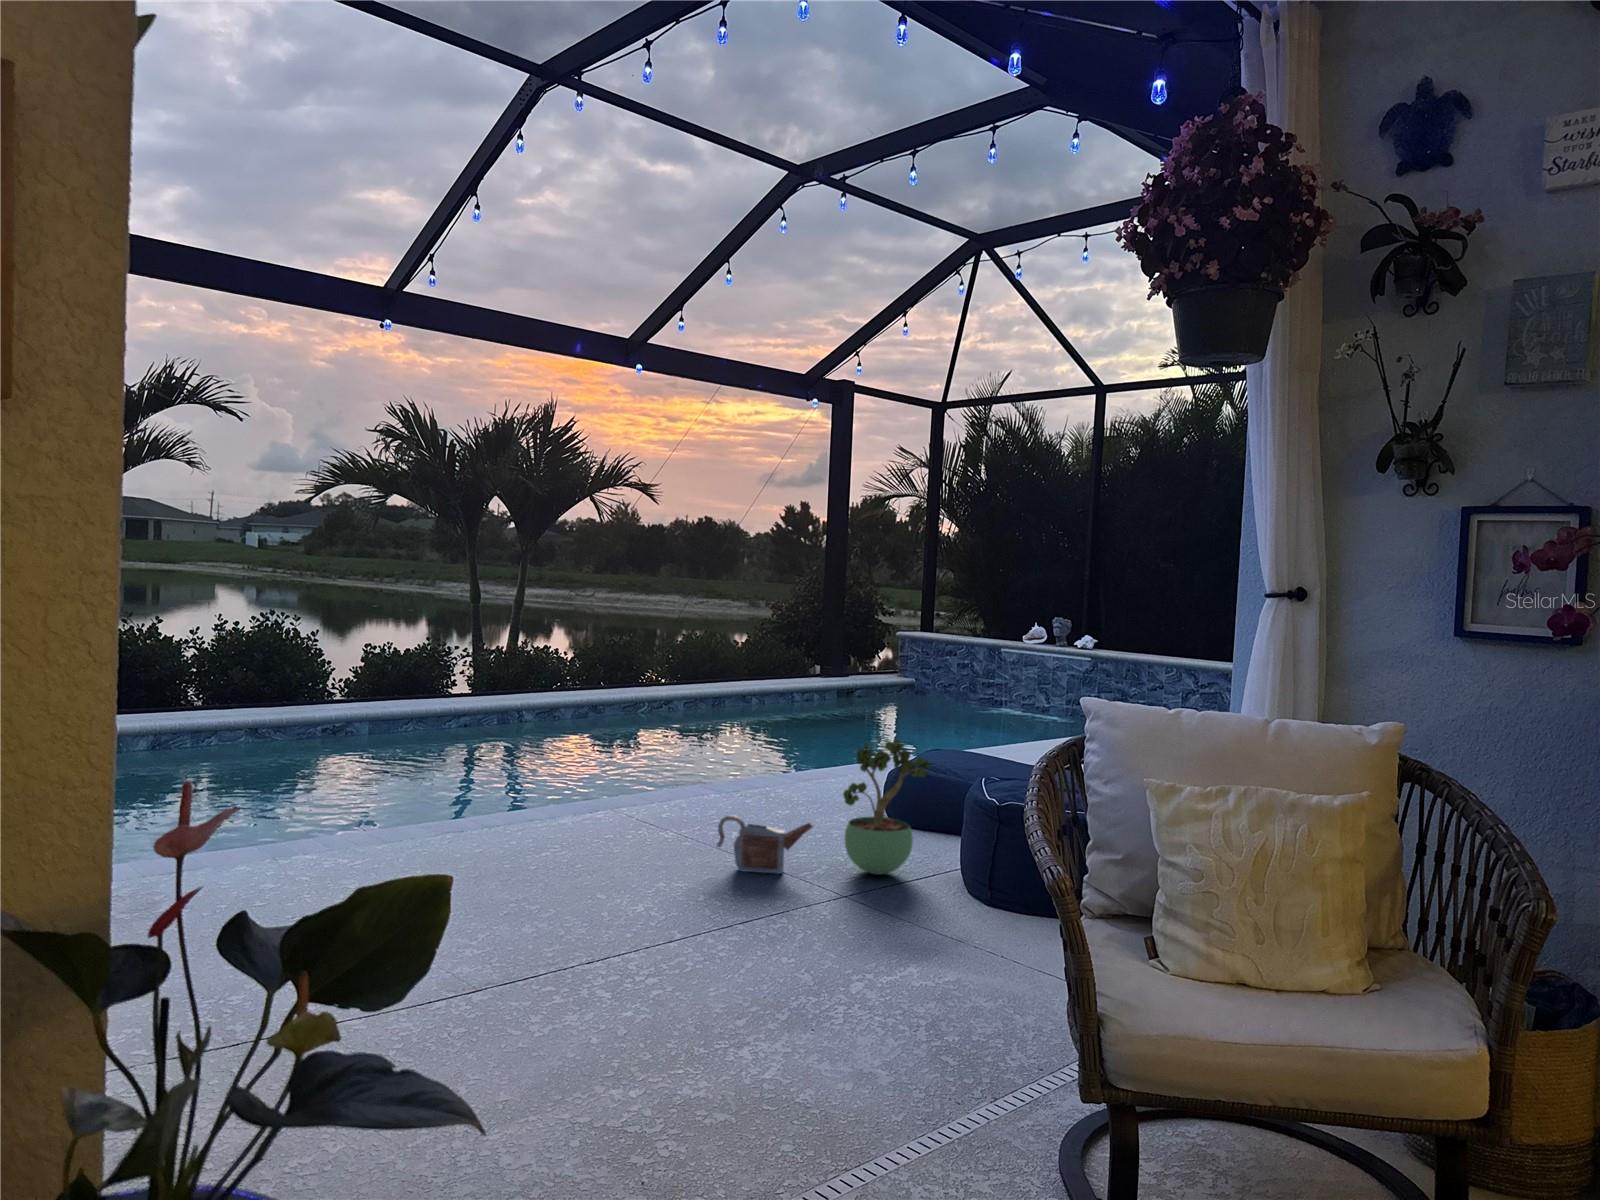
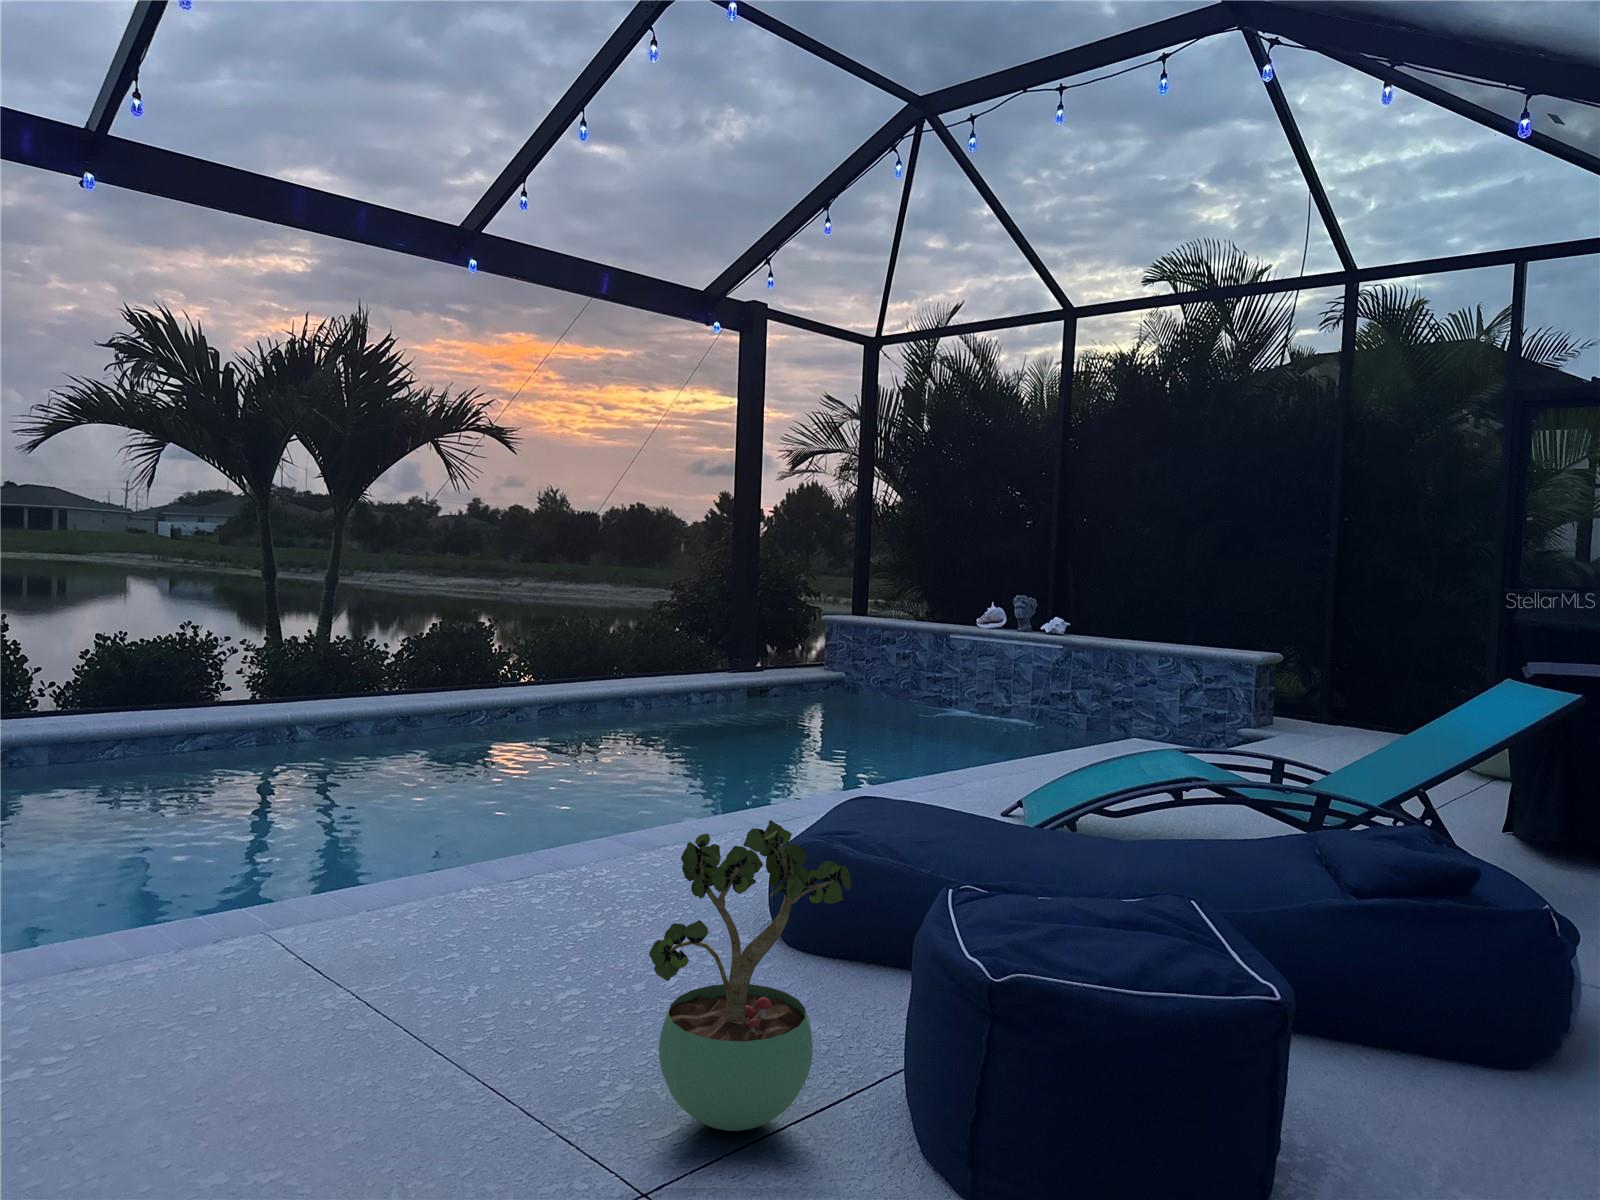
watering can: present [717,815,813,874] -> none [355,1006,583,1144]

